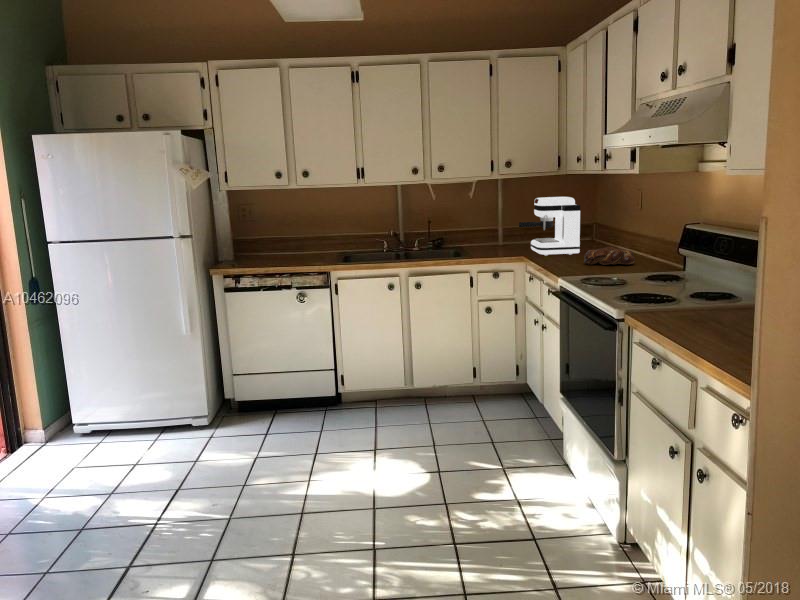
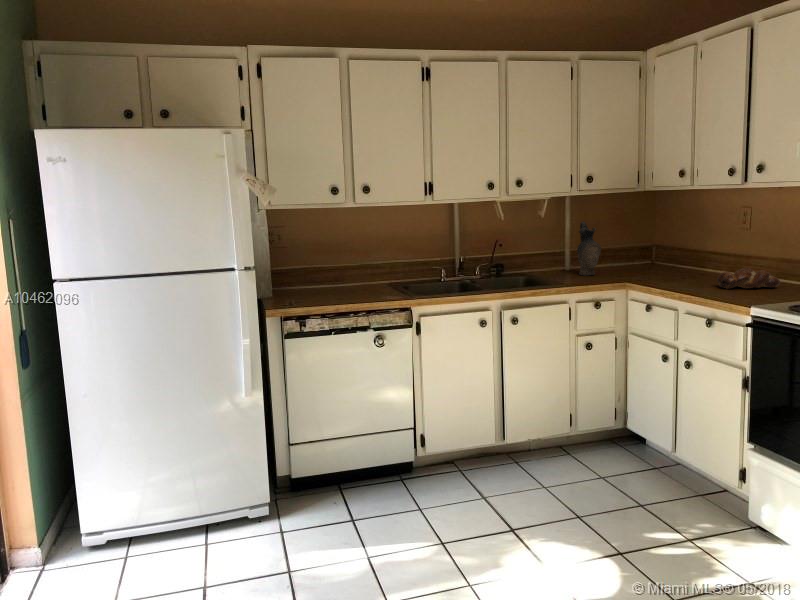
coffee maker: present [519,197,580,256] -> none [614,215,688,281]
ceramic pitcher: none [501,201,520,249] -> present [577,222,601,275]

